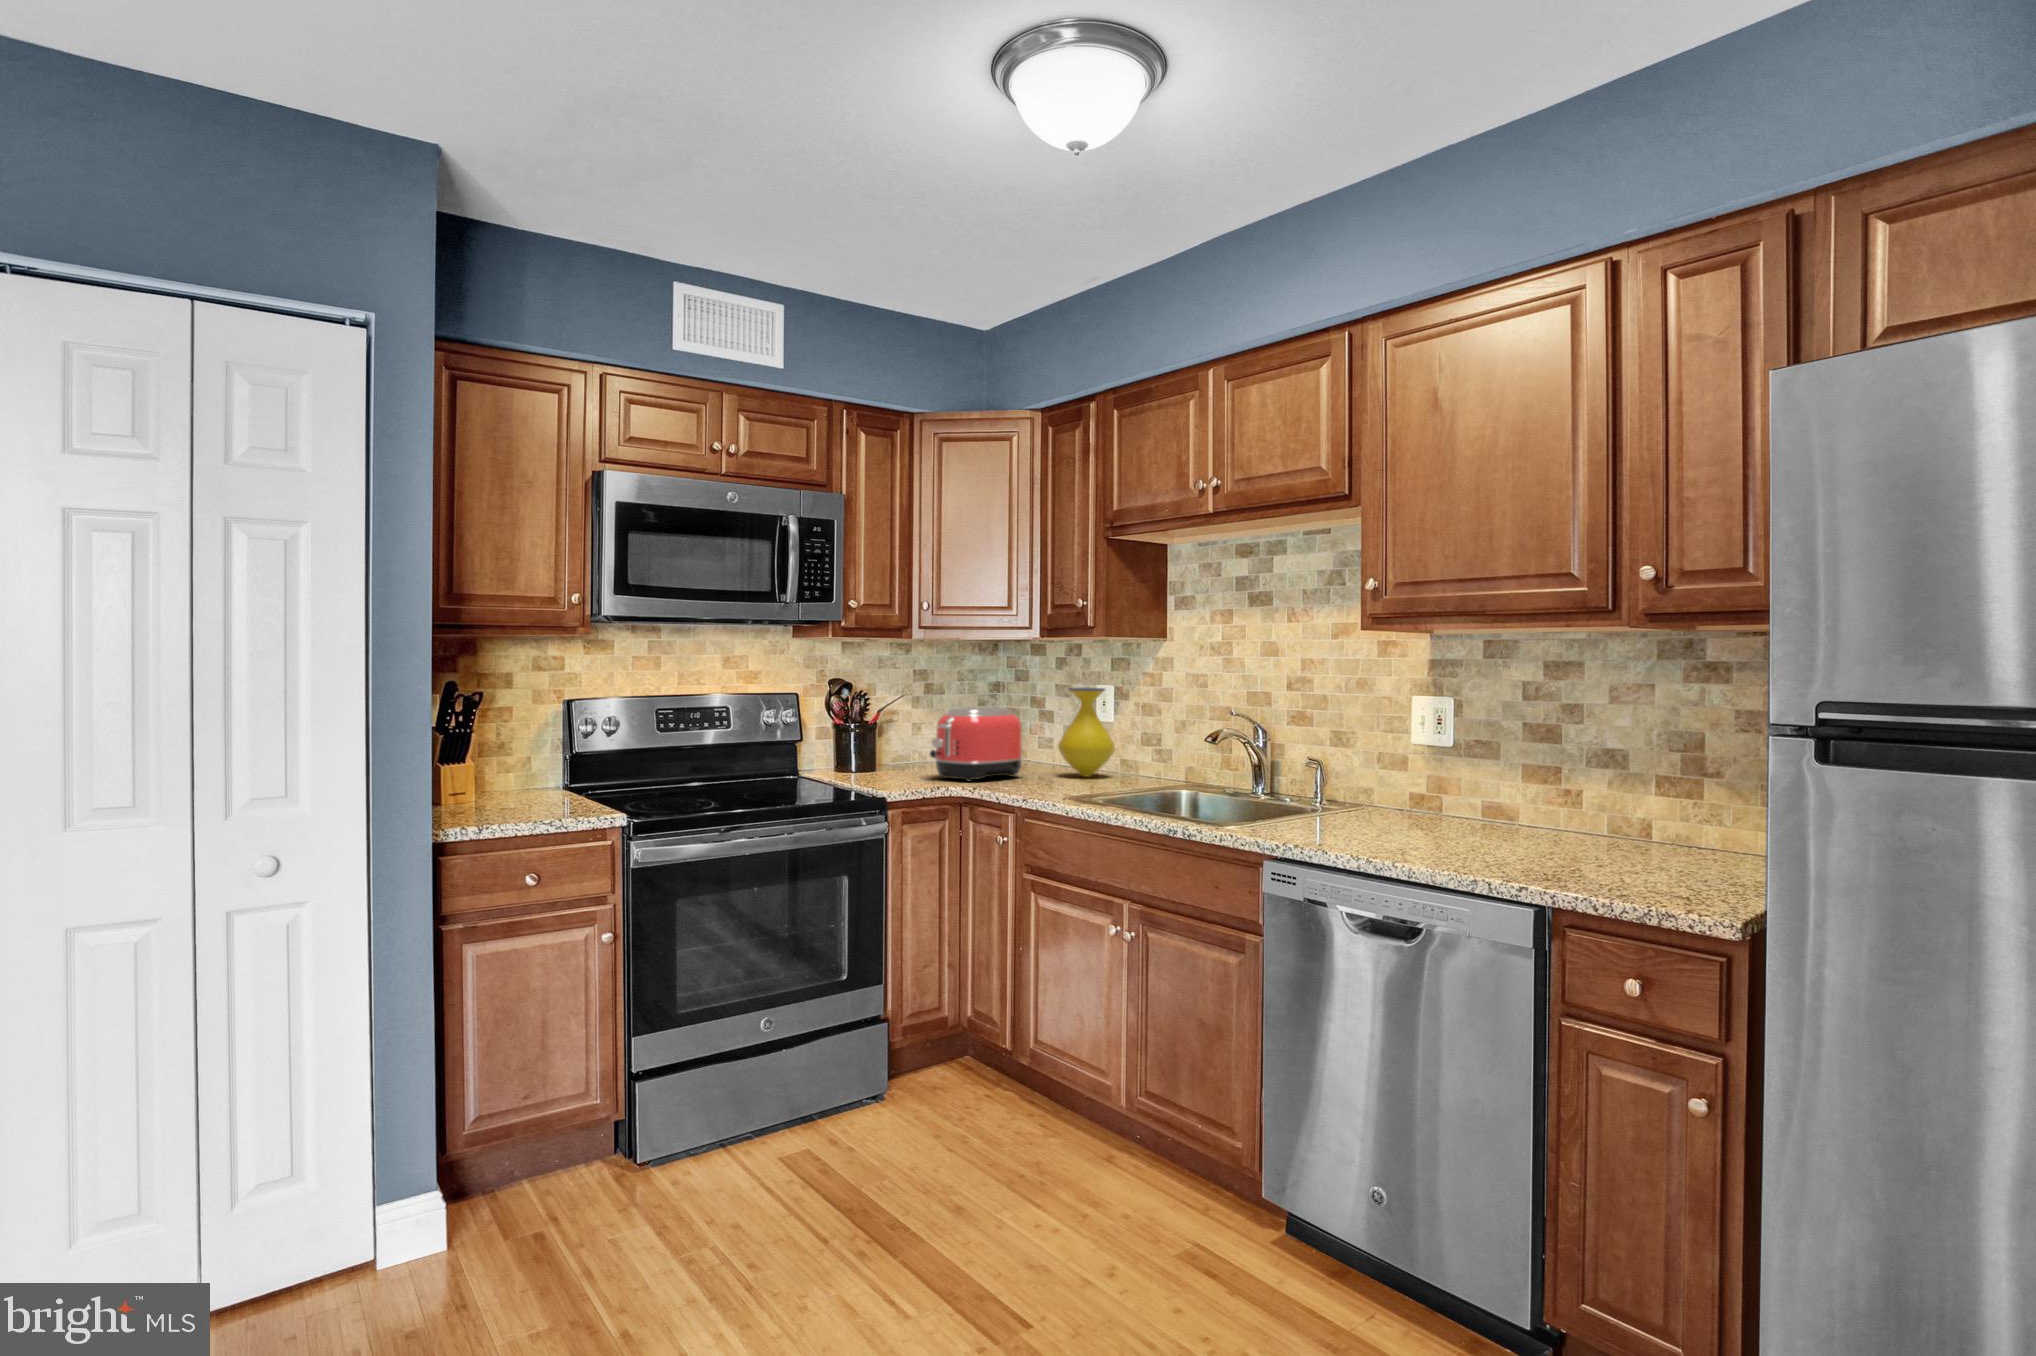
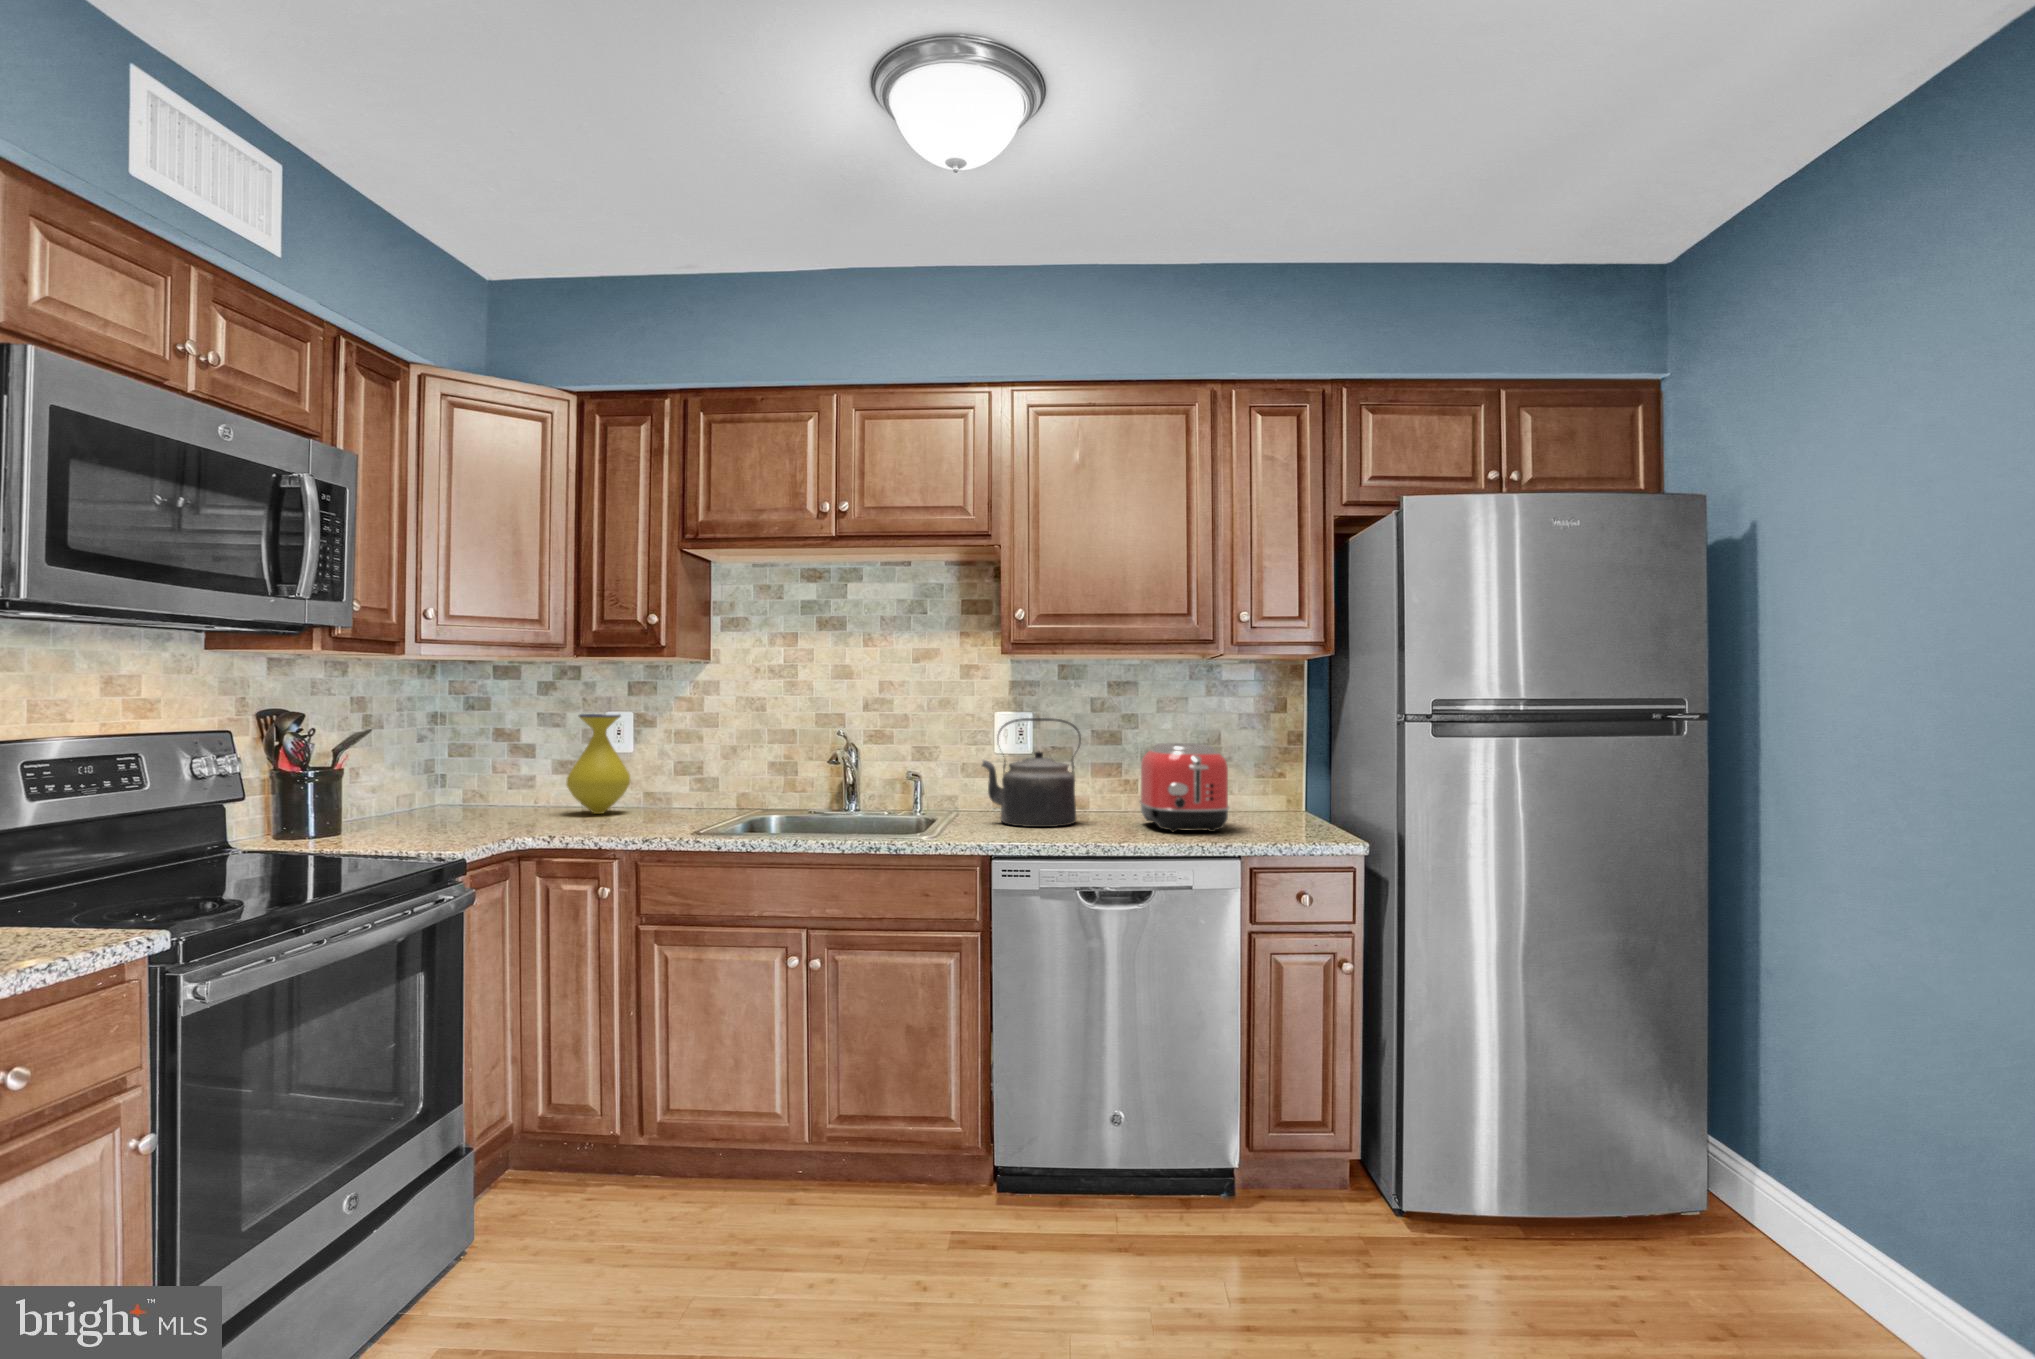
kettle: none [1358,705,1475,839] -> present [982,718,1081,827]
toaster: present [930,707,1022,781] -> present [1139,743,1229,832]

